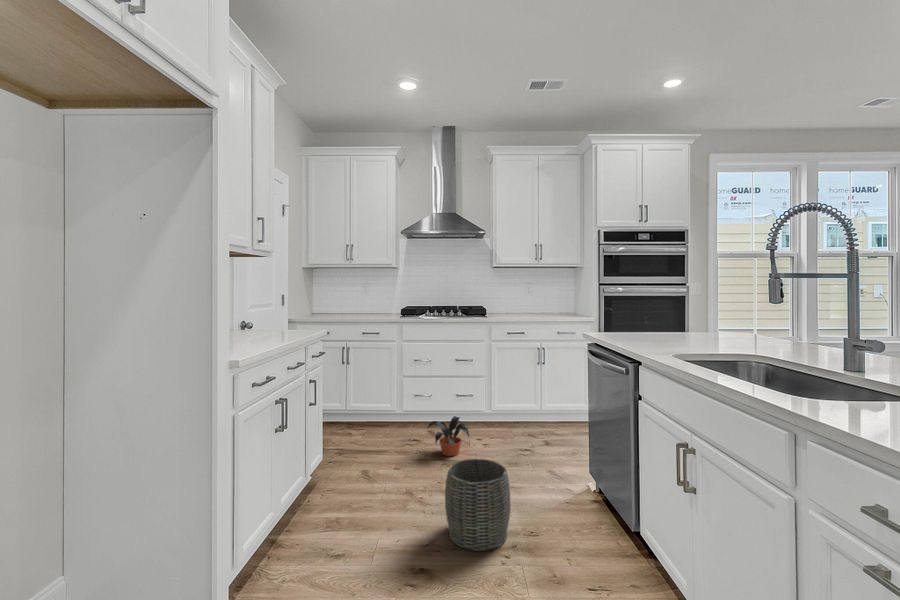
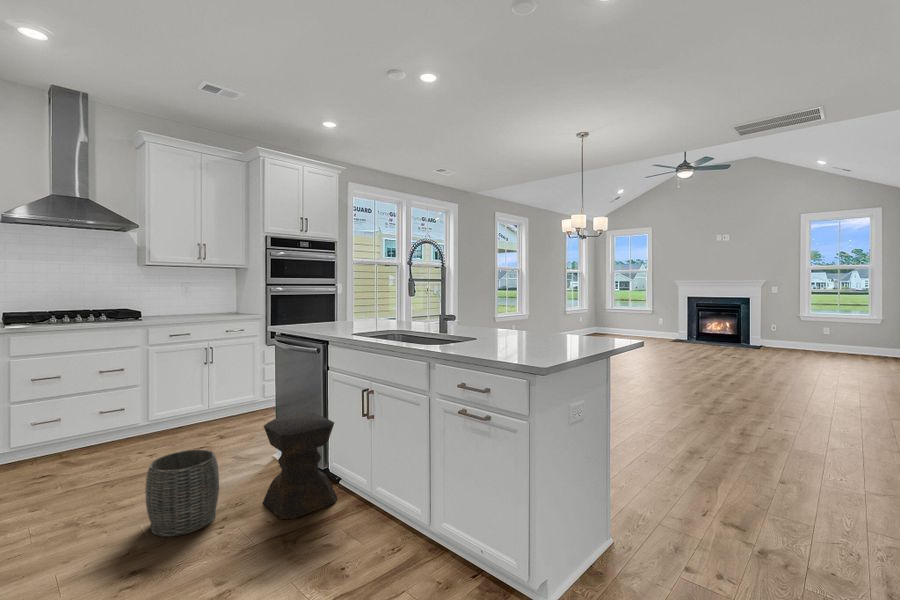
potted plant: present [428,416,469,456] -> none [76,429,139,475]
stool: none [555,449,647,586] -> present [263,413,337,519]

